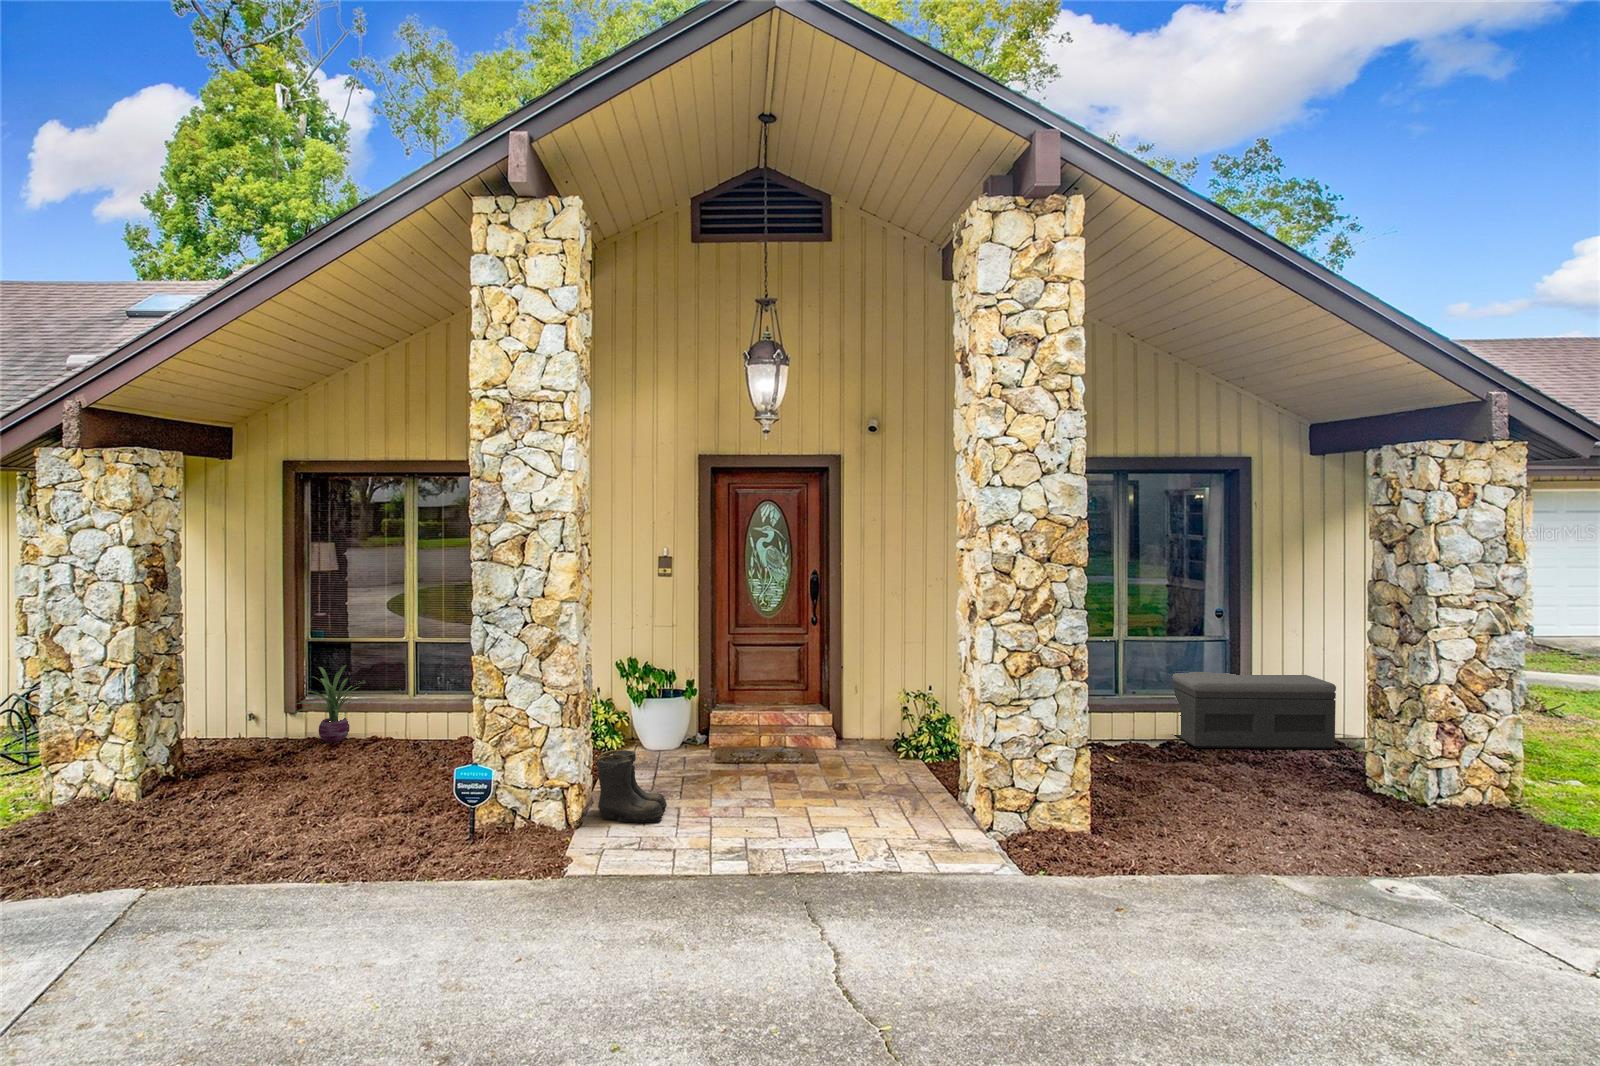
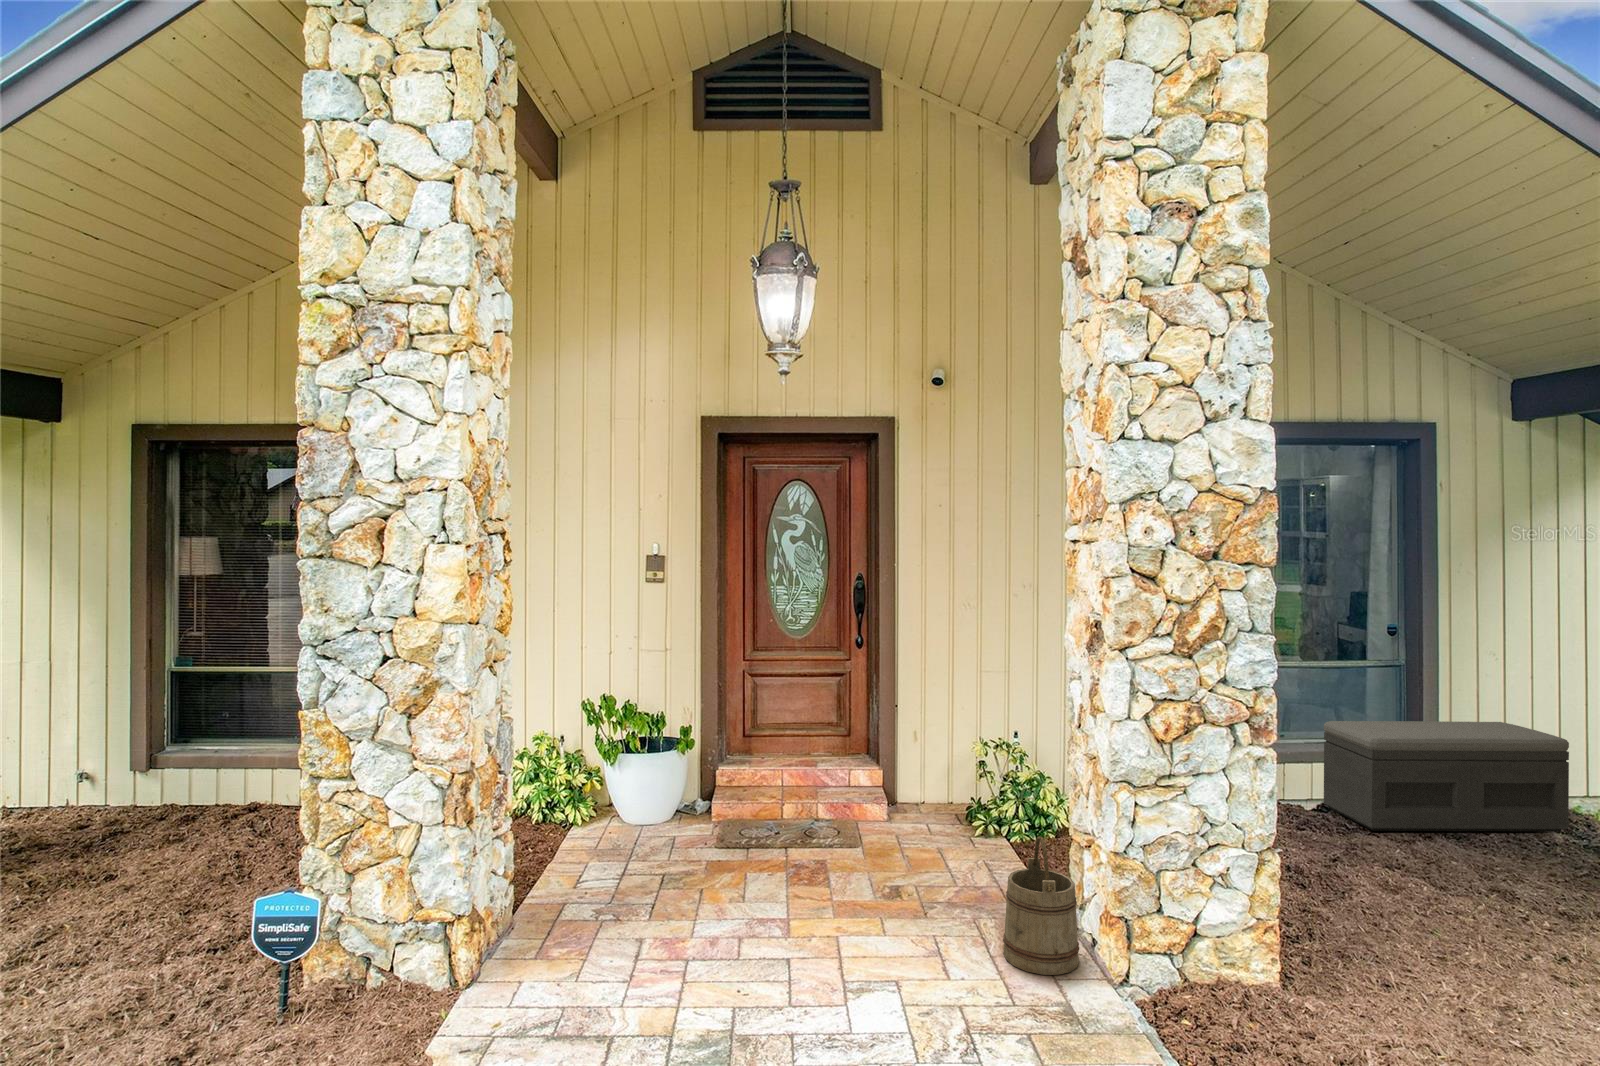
decorative plant: present [293,665,367,743] -> none [61,715,202,830]
bucket: none [917,740,965,825] -> present [1003,837,1079,975]
boots: present [597,750,667,823] -> none [502,854,612,974]

